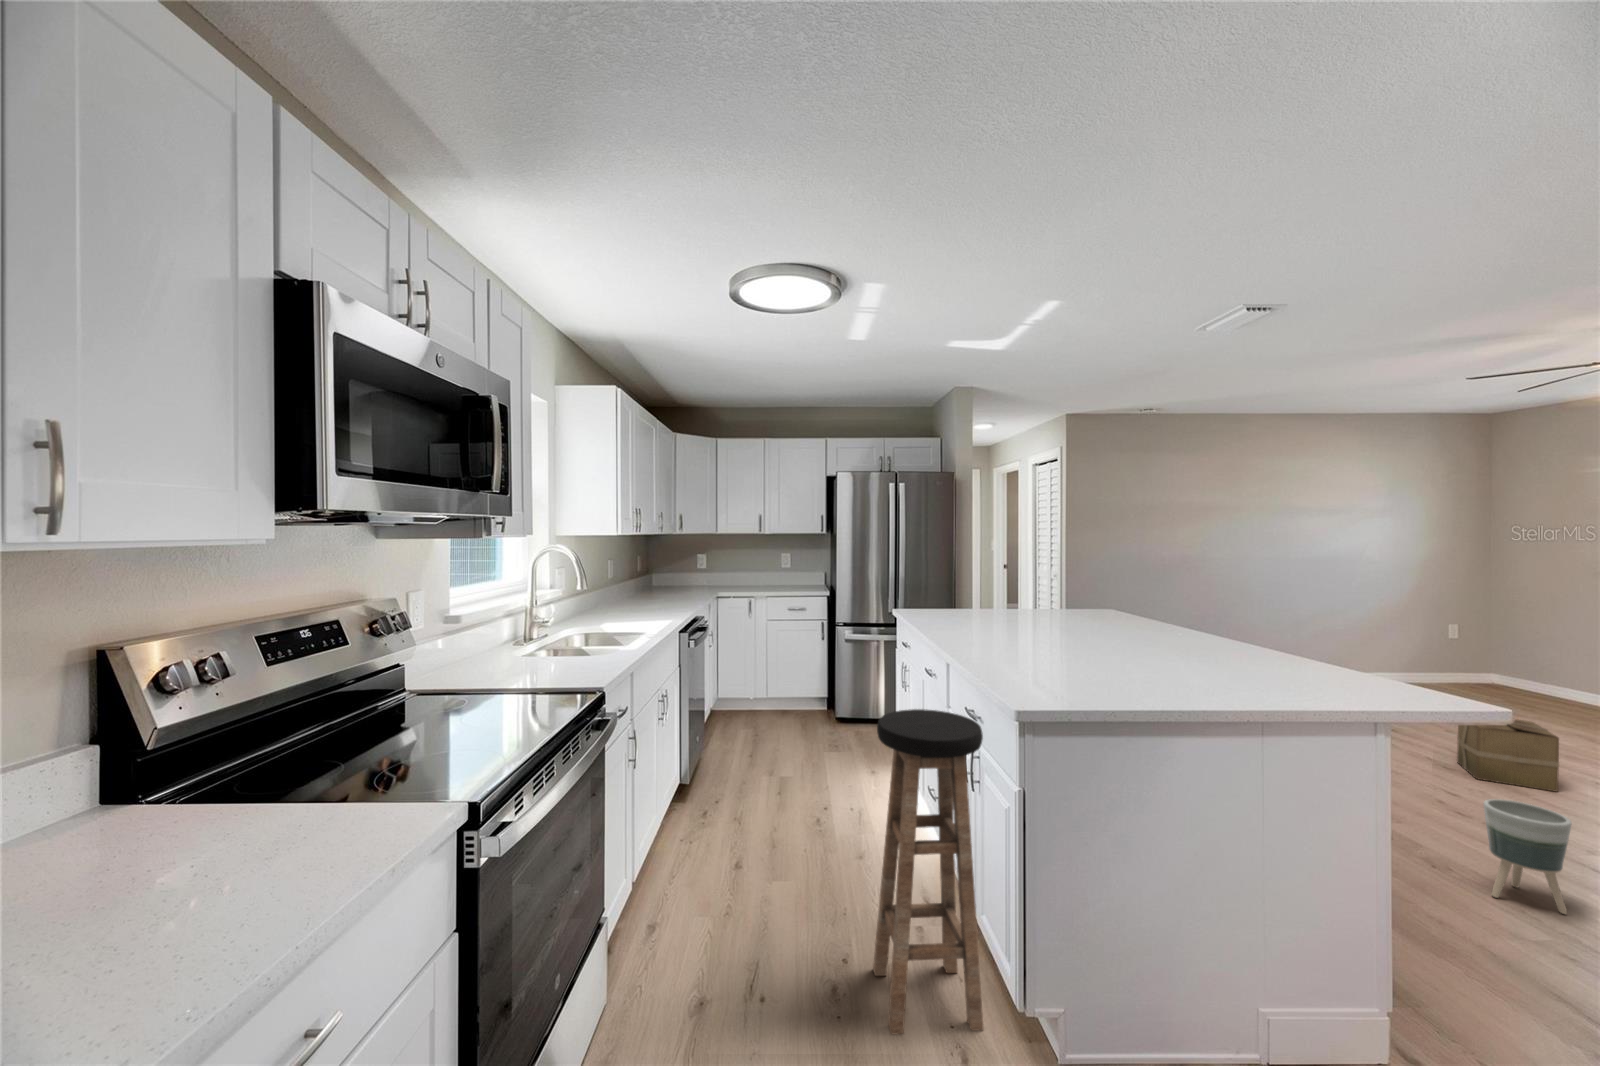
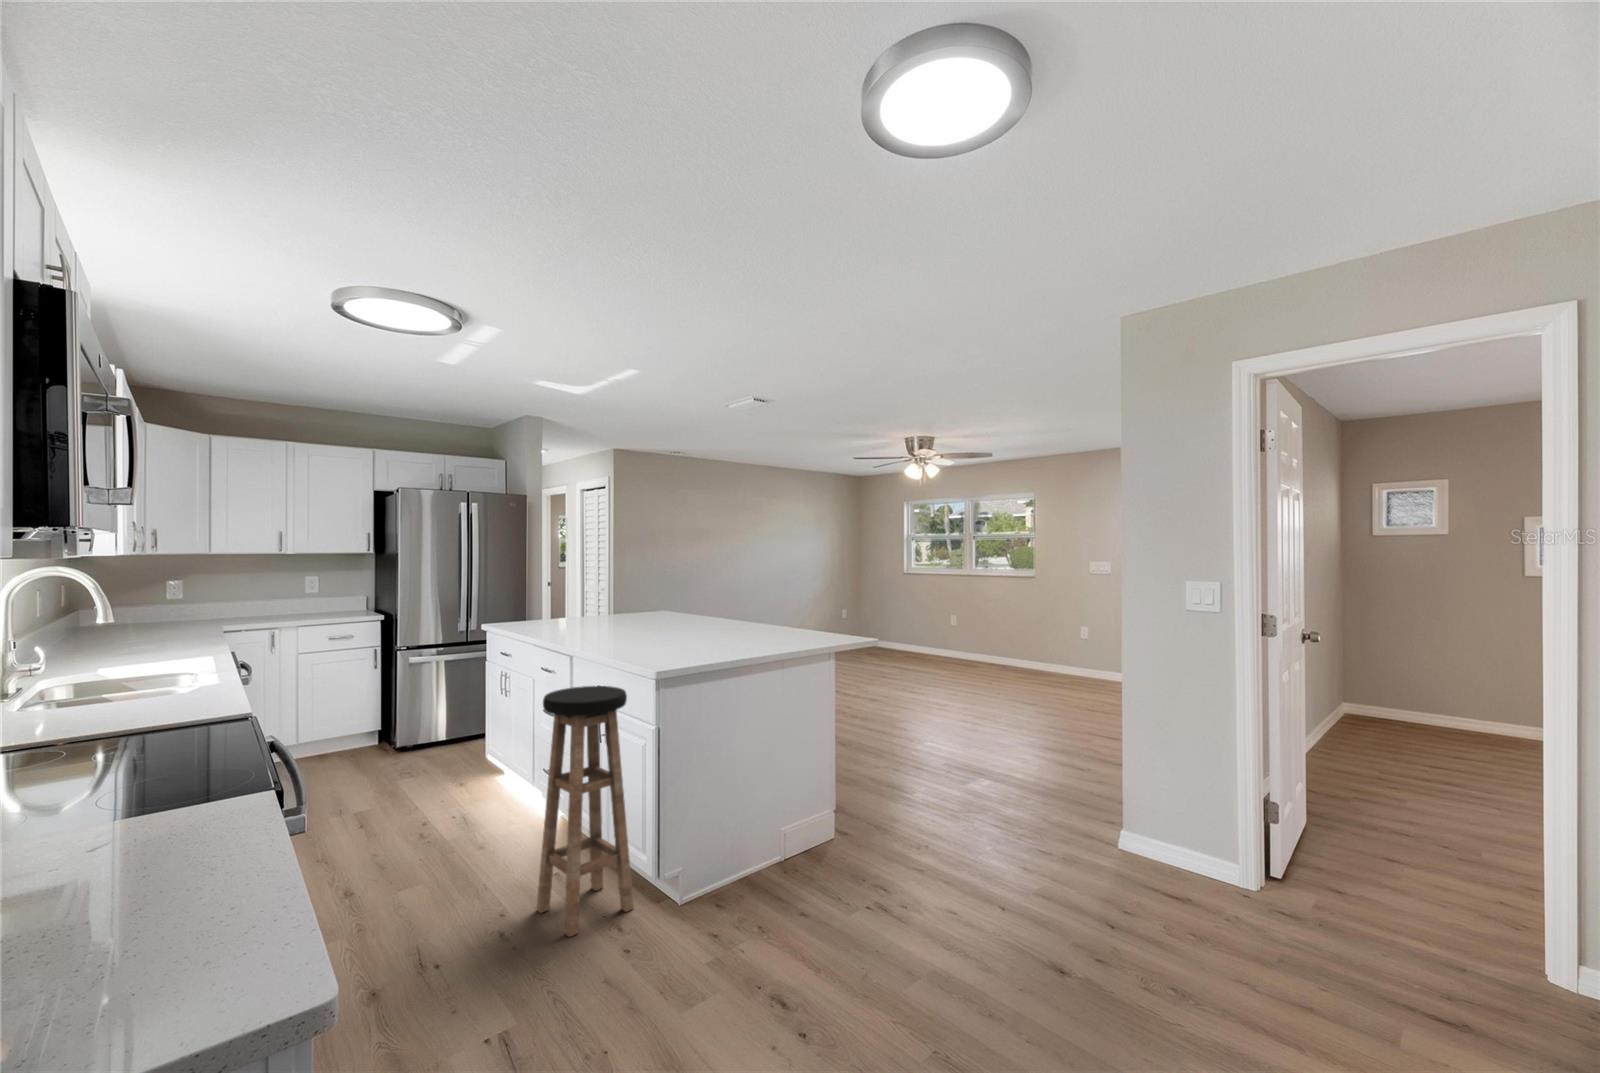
cardboard box: present [1457,720,1559,792] -> none [861,657,903,697]
planter: present [1483,799,1572,914] -> none [875,696,908,752]

